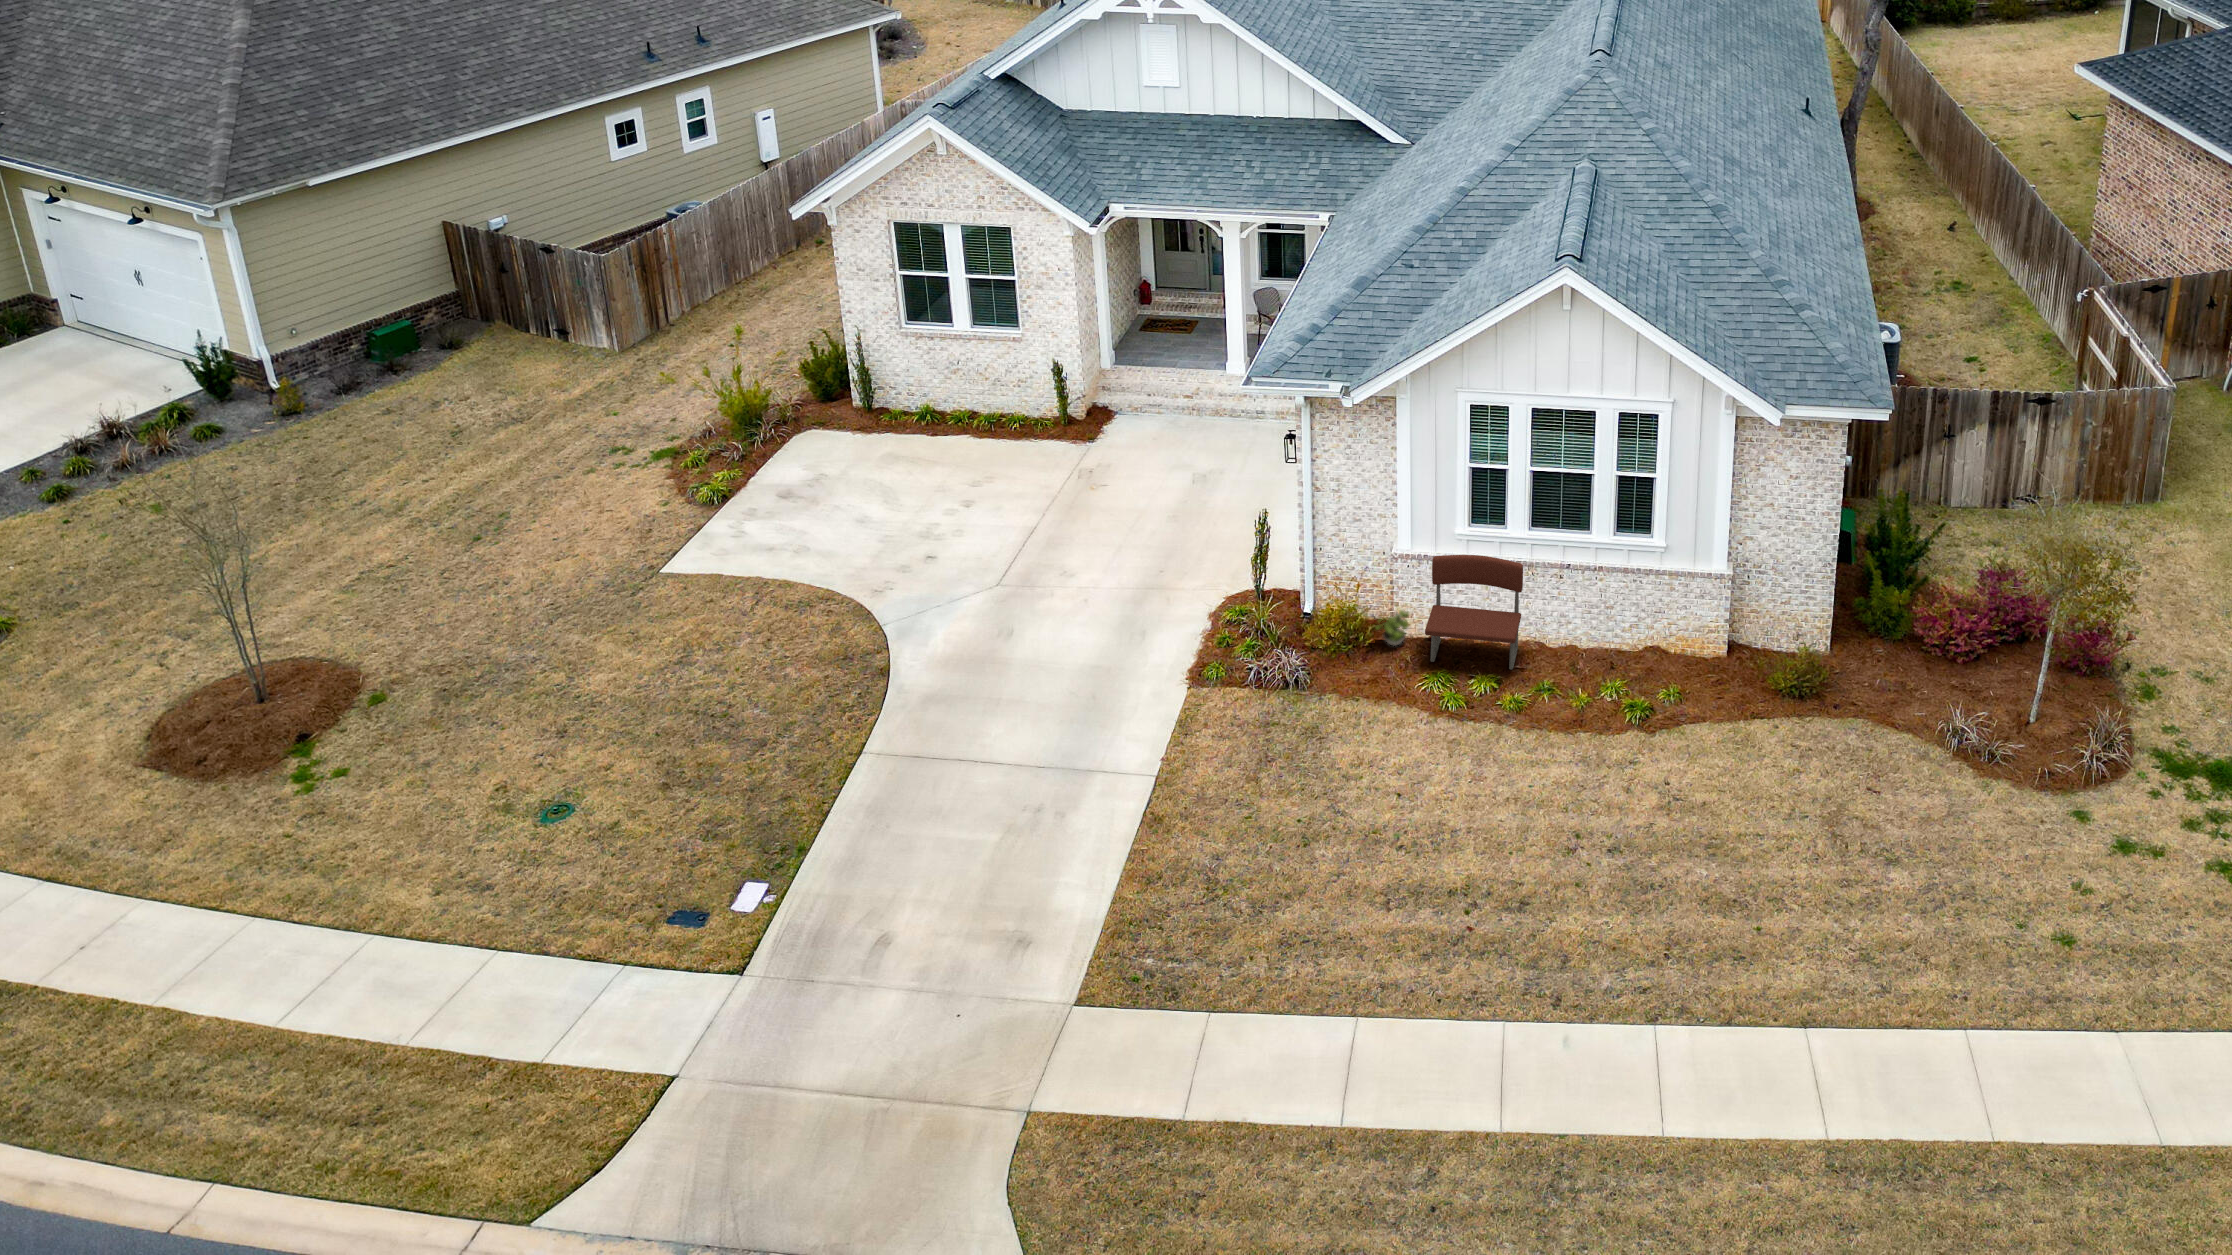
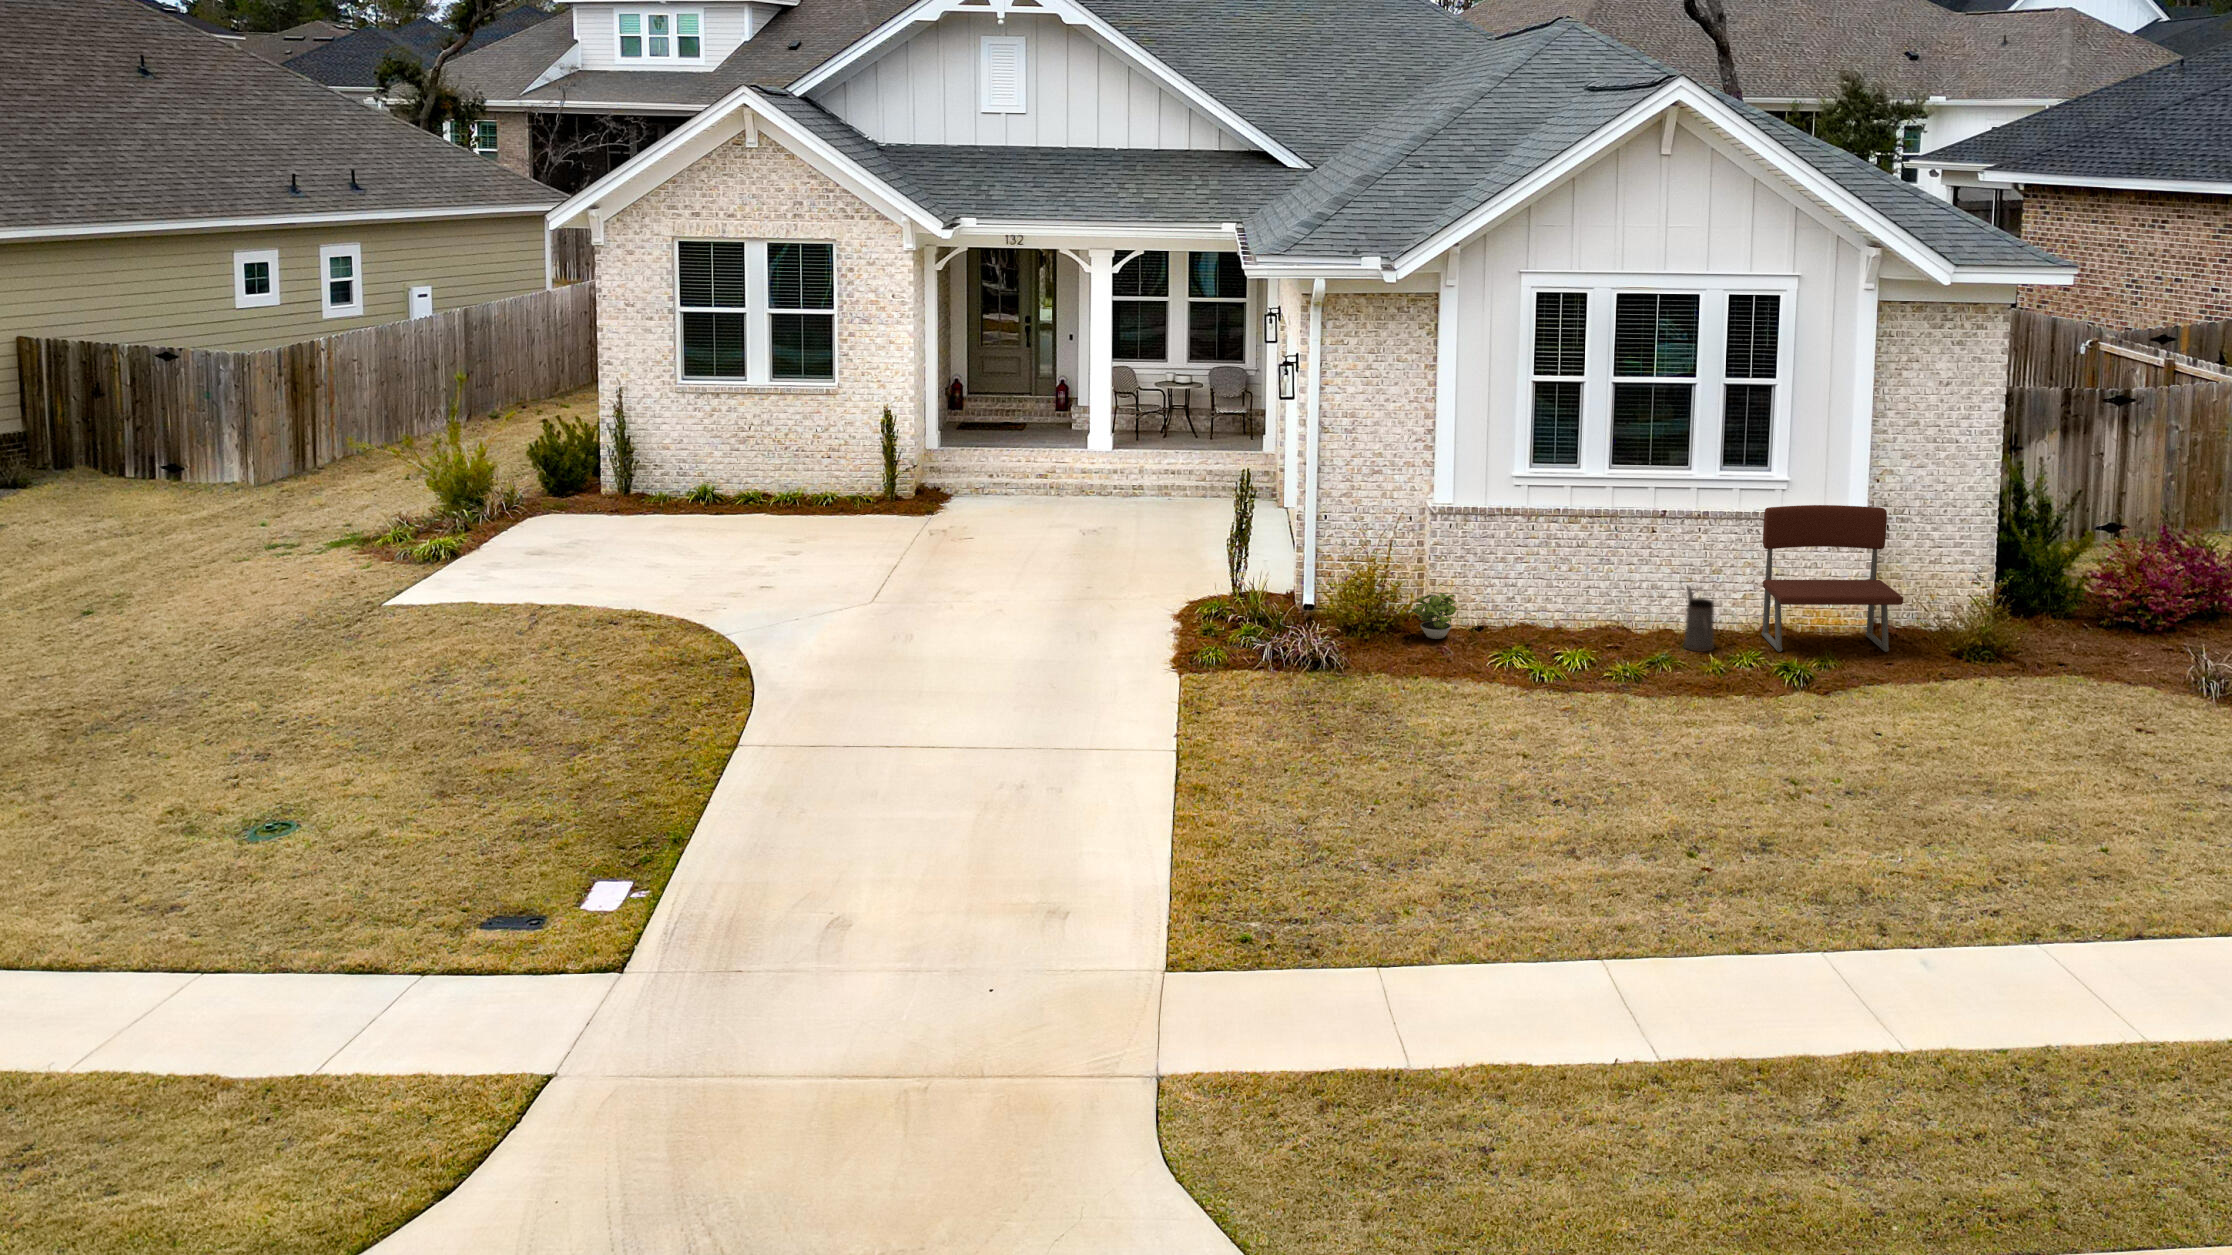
bench: present [1425,555,1523,670] -> present [1761,505,1903,652]
watering can: none [1573,619,1596,677] -> present [1683,586,1714,652]

